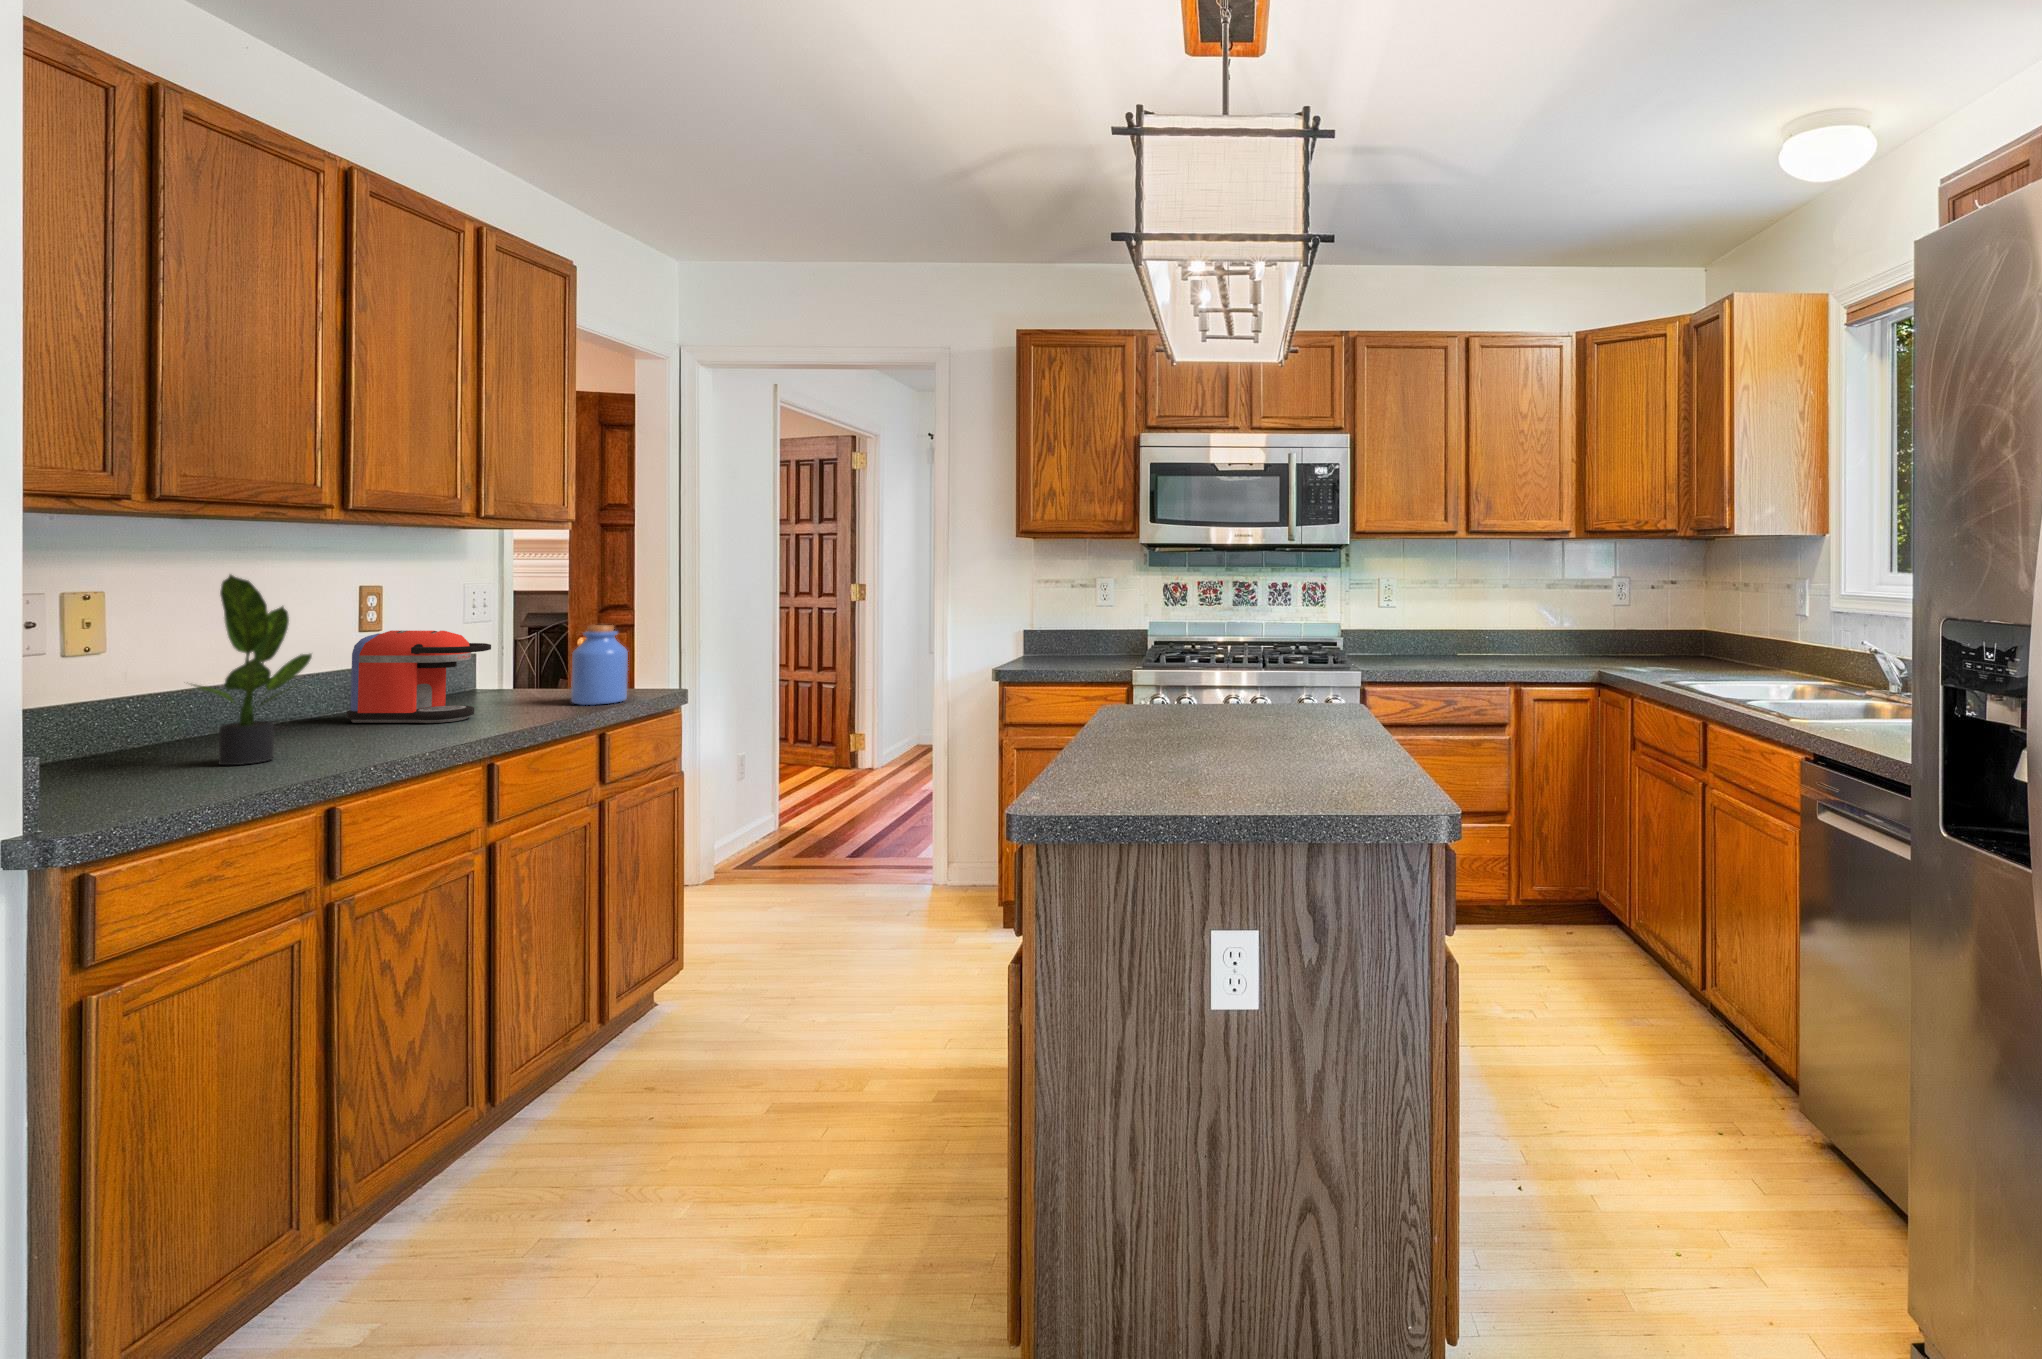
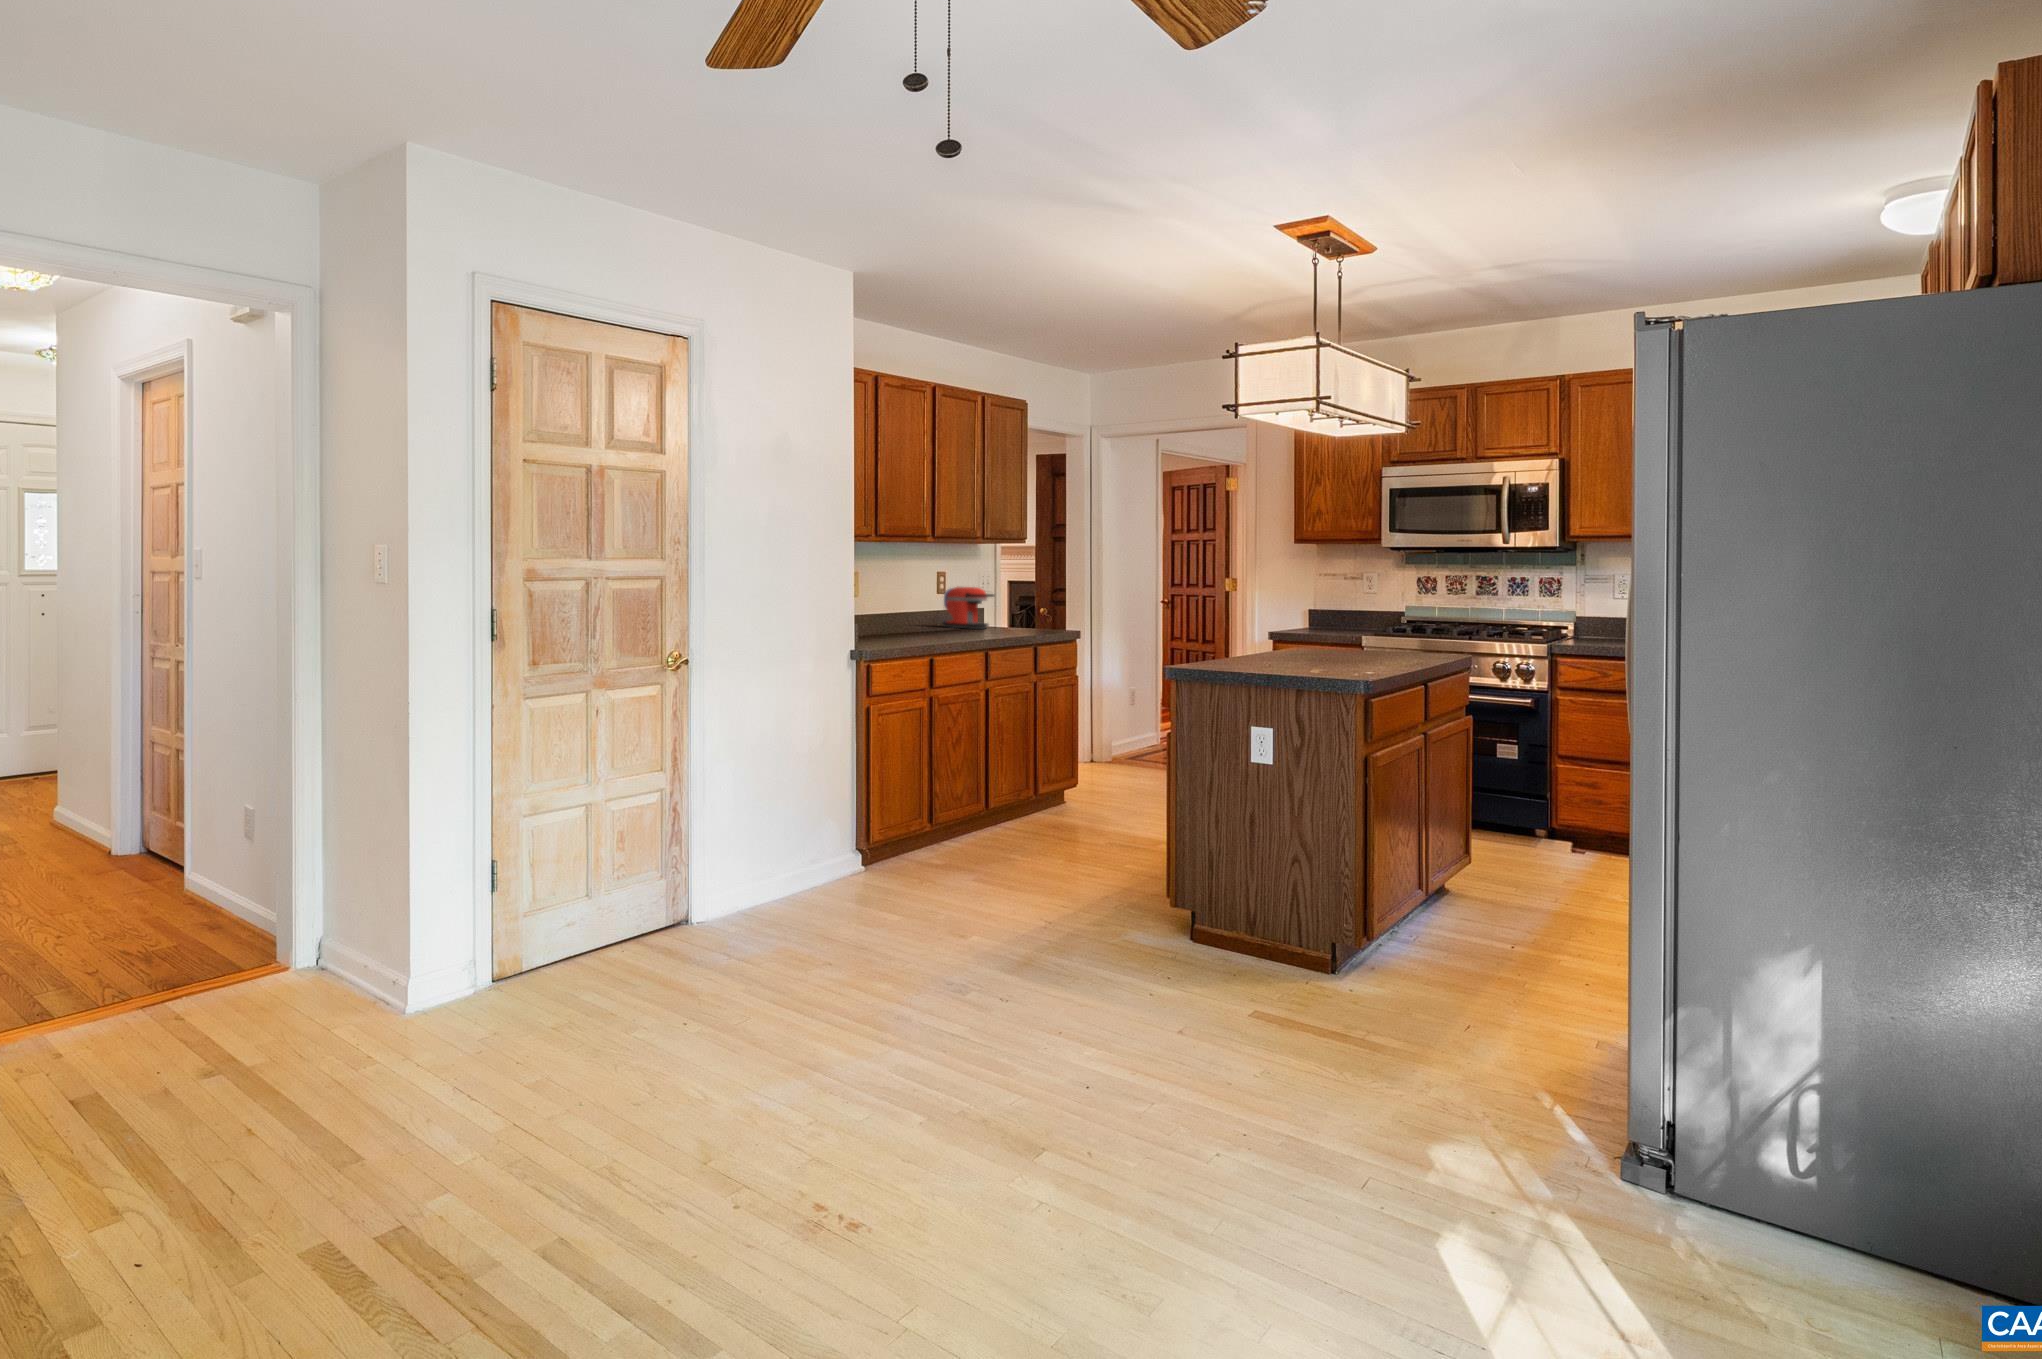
potted plant: present [193,575,312,765] -> none [897,558,938,633]
jar: present [571,625,628,705] -> none [1029,589,1053,628]

